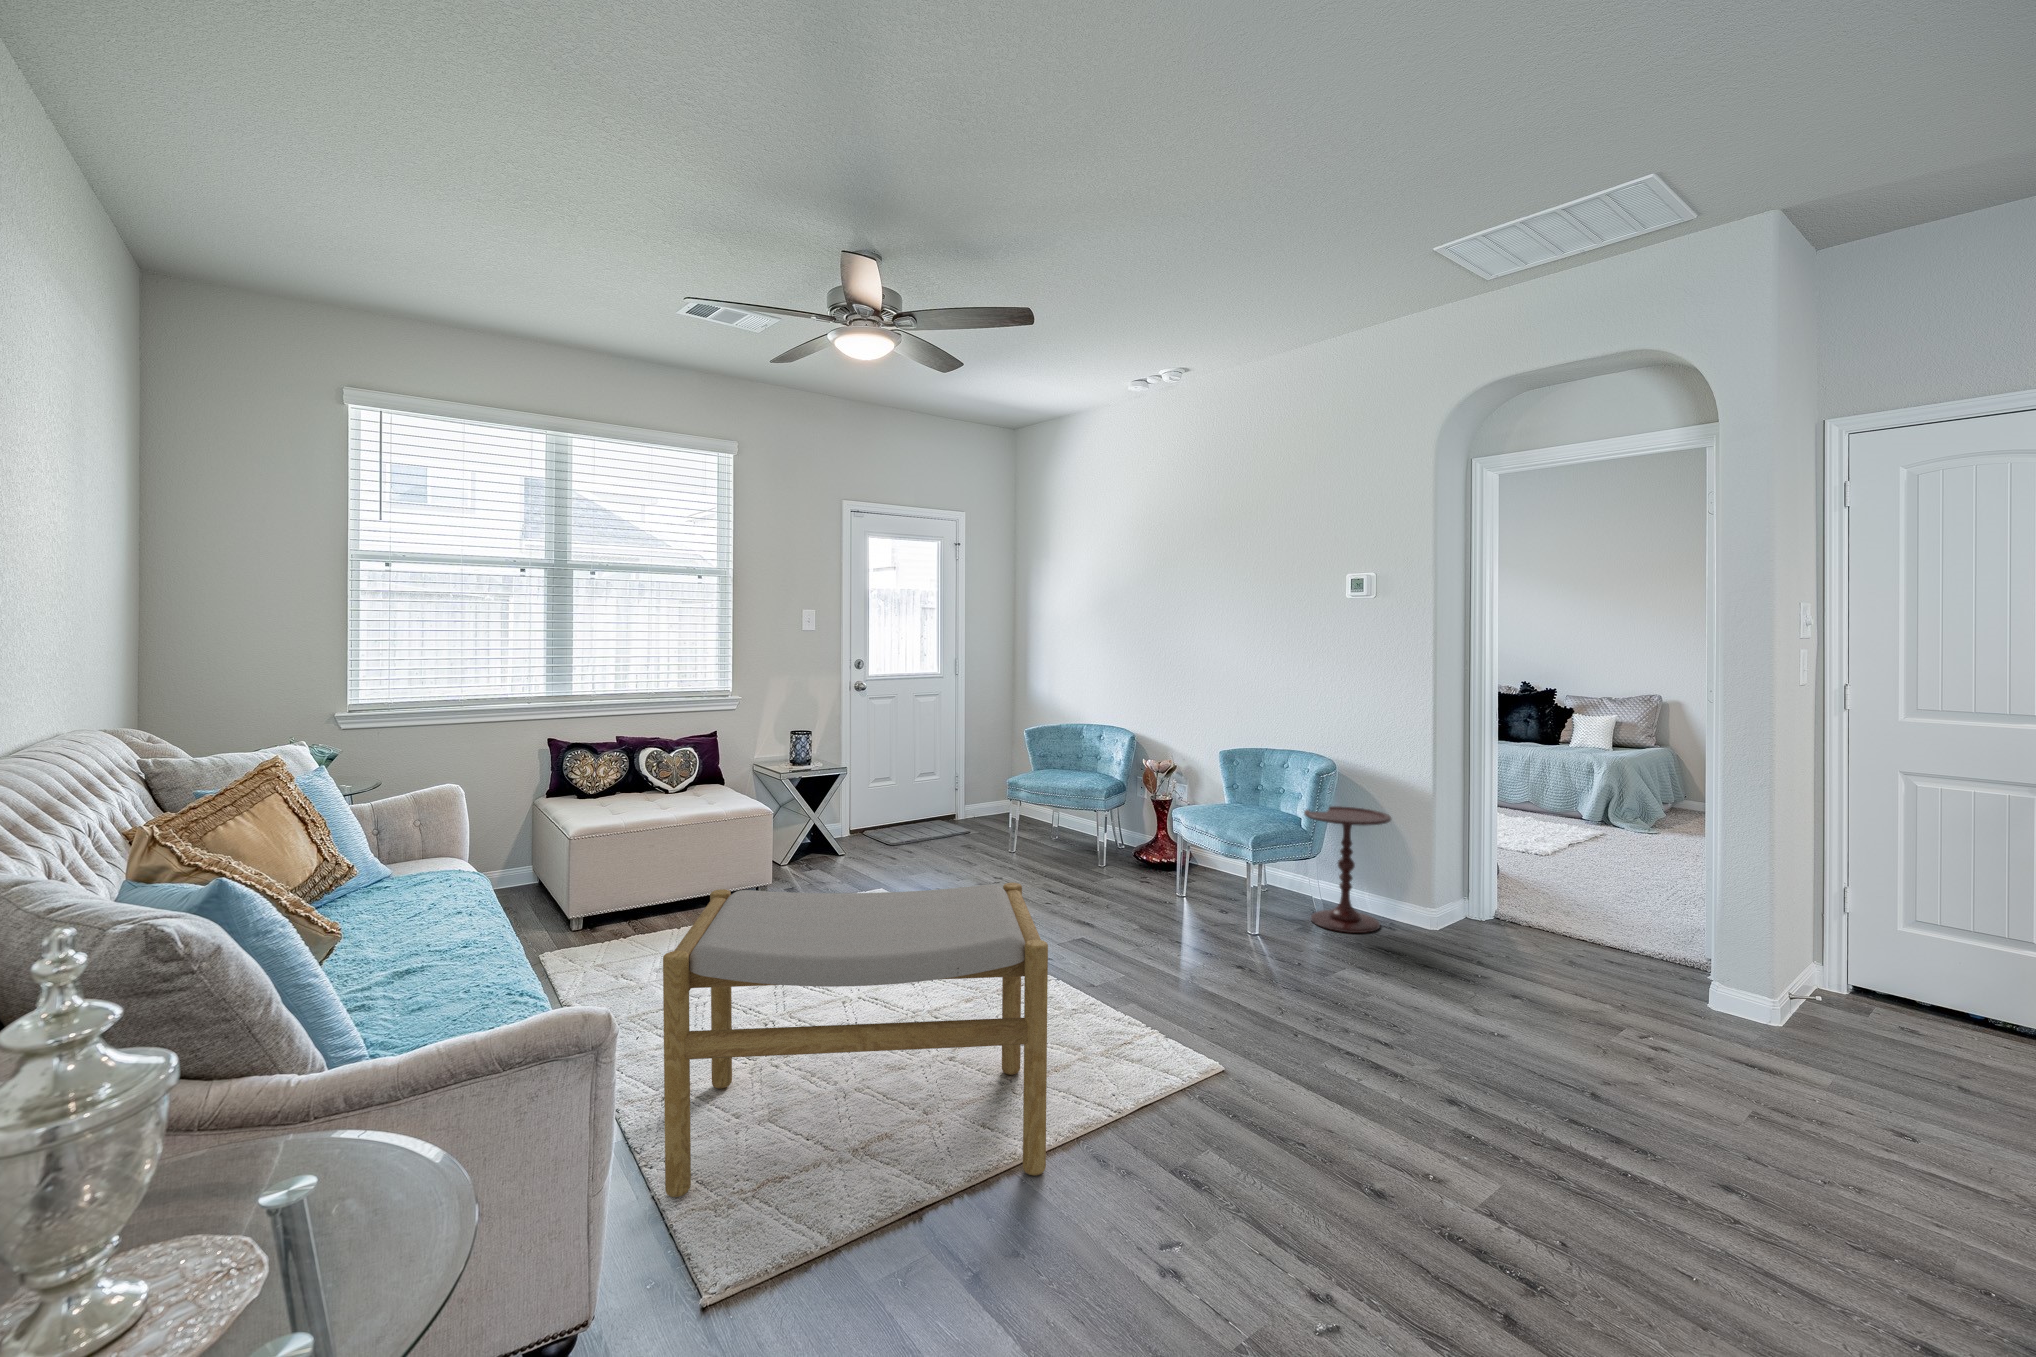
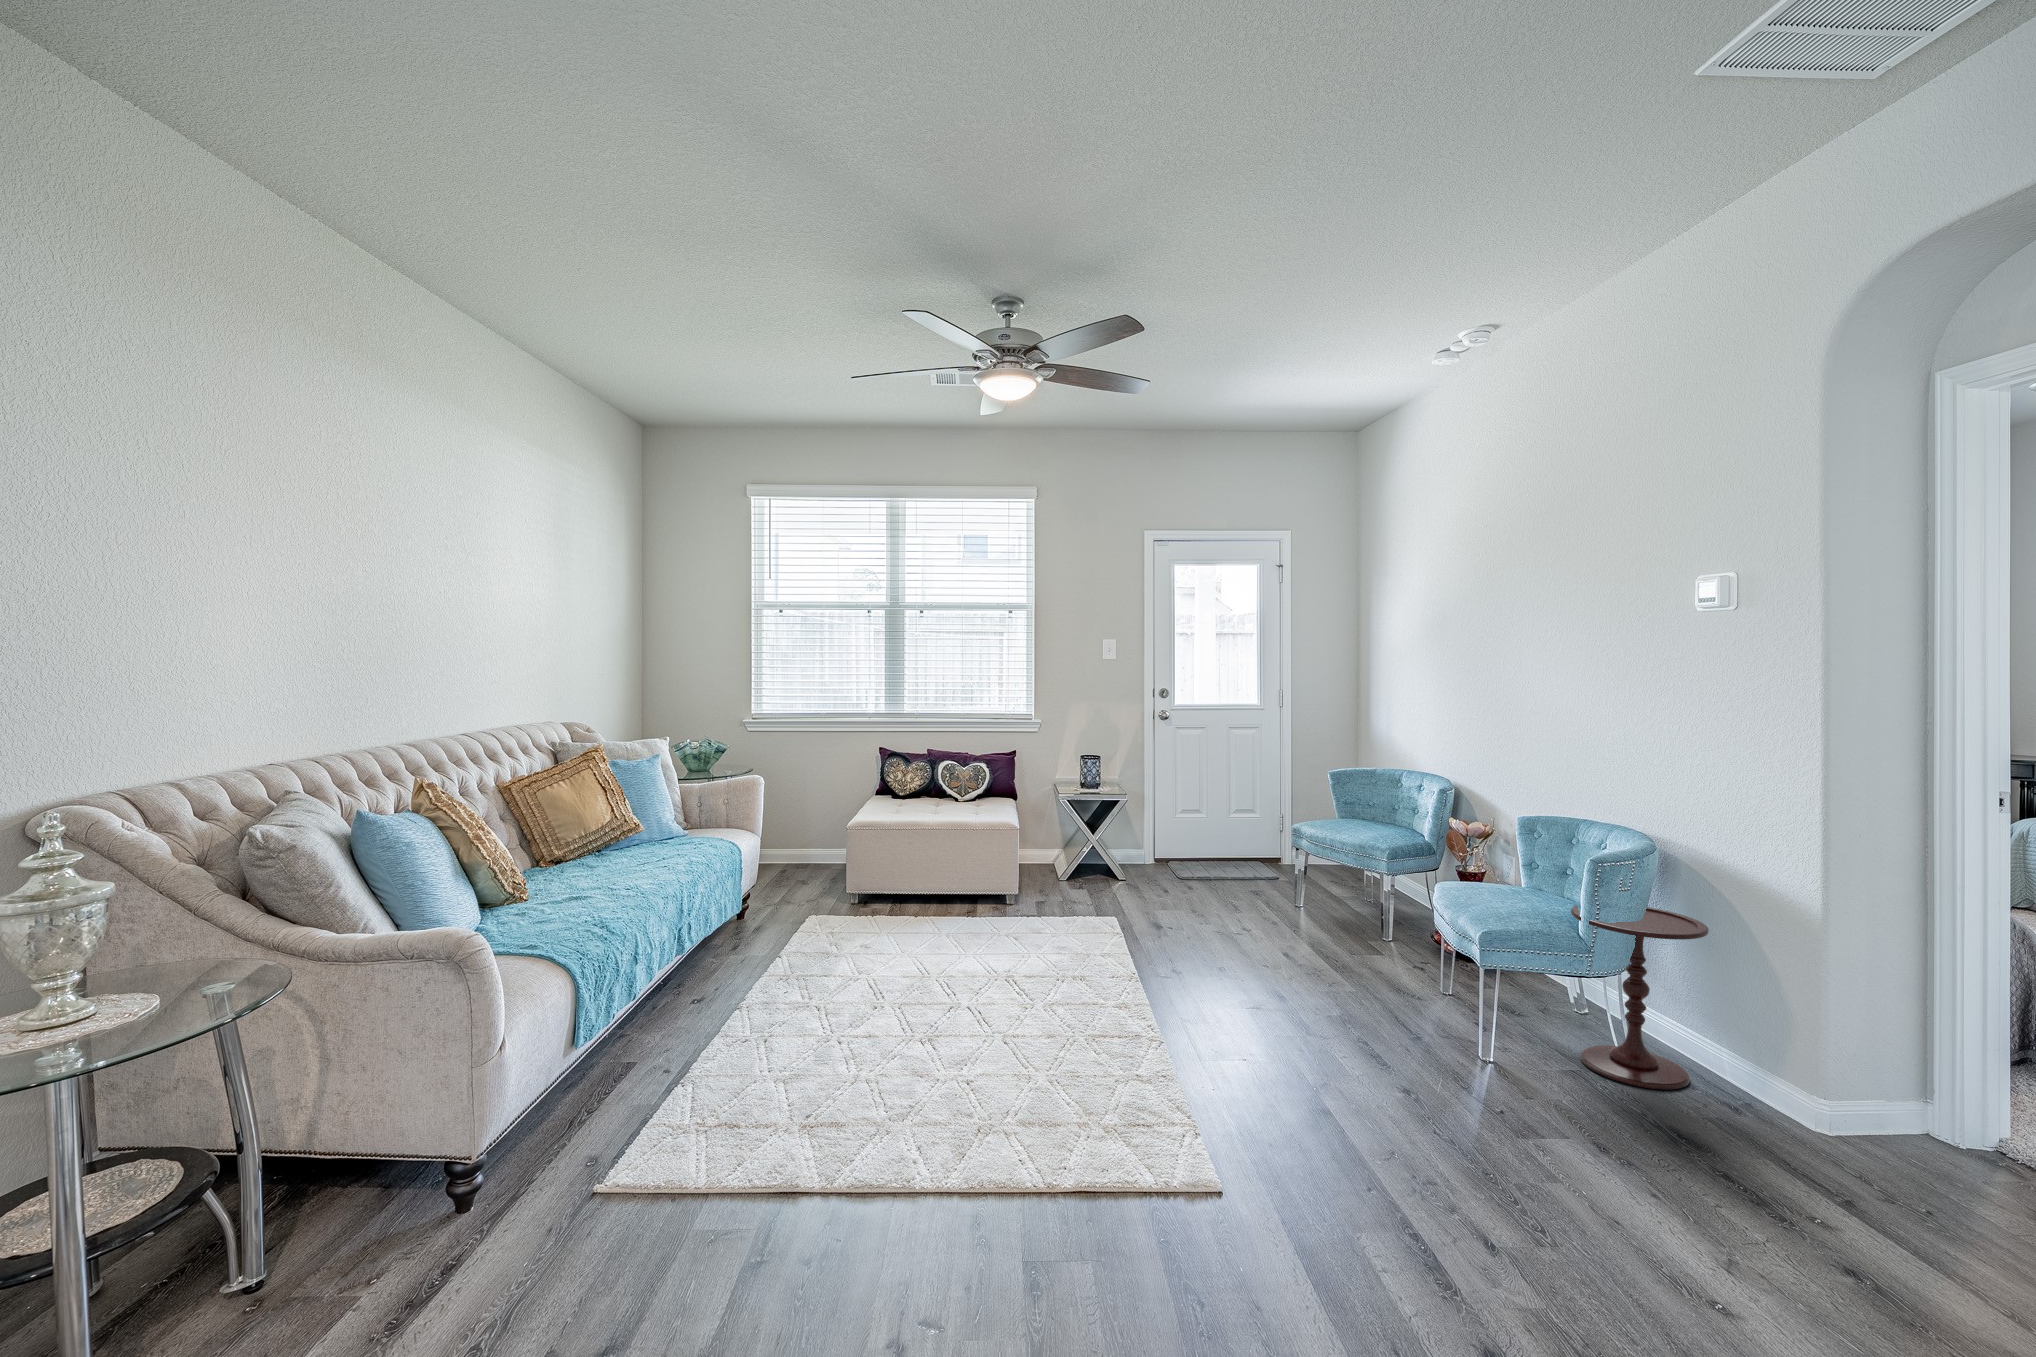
footstool: present [663,883,1048,1197] -> none [661,880,1021,1201]

